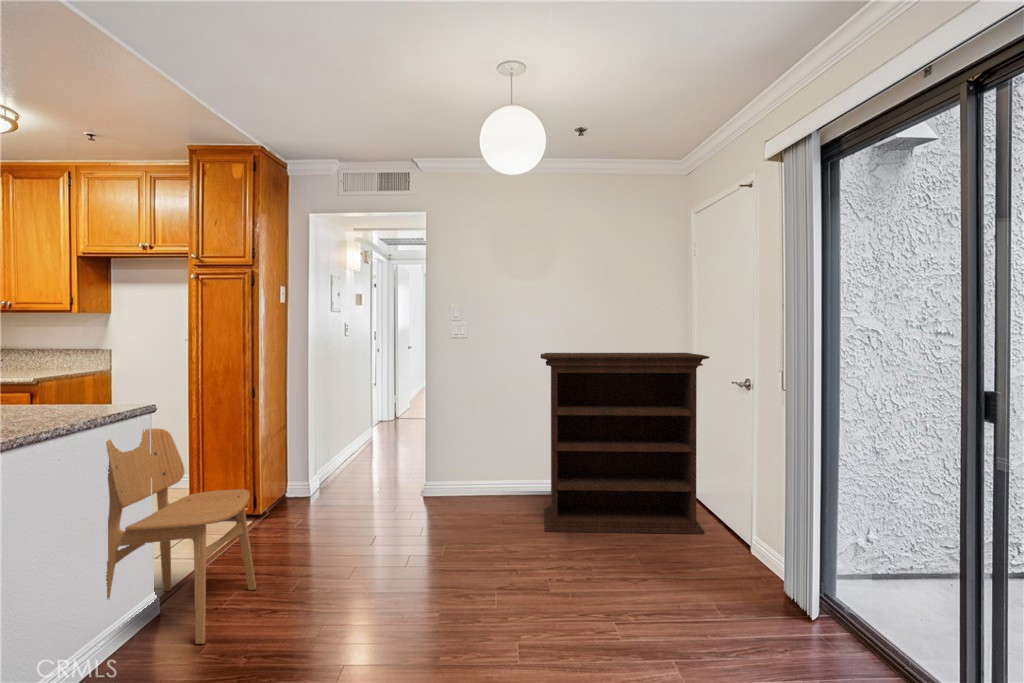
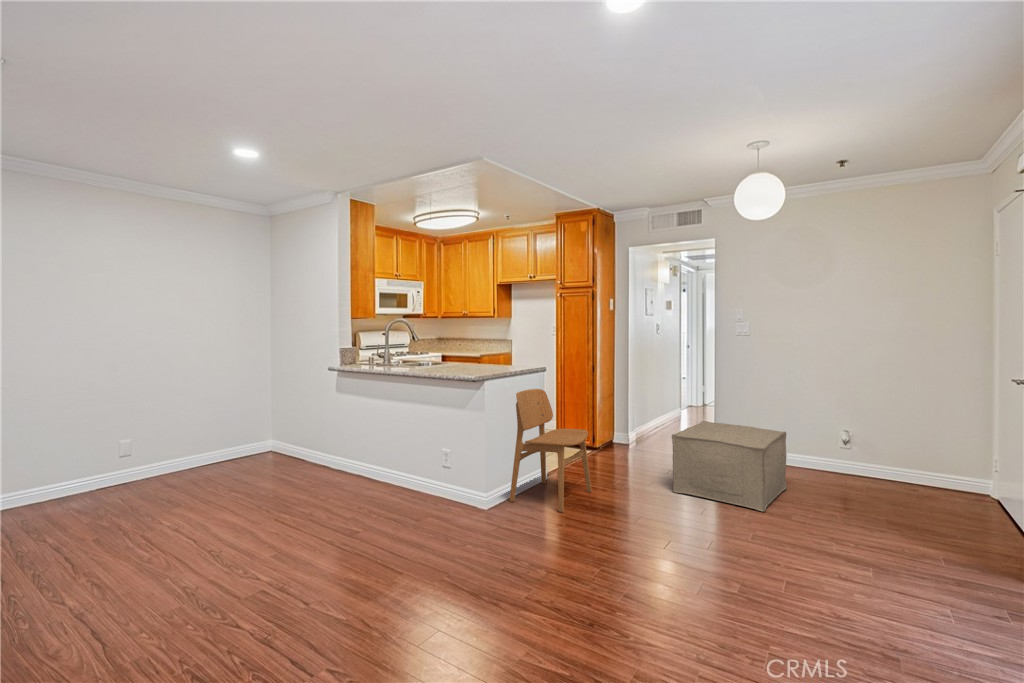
bookshelf: present [541,353,710,534] -> none [808,349,995,525]
ottoman: none [380,453,519,568] -> present [672,421,787,512]

